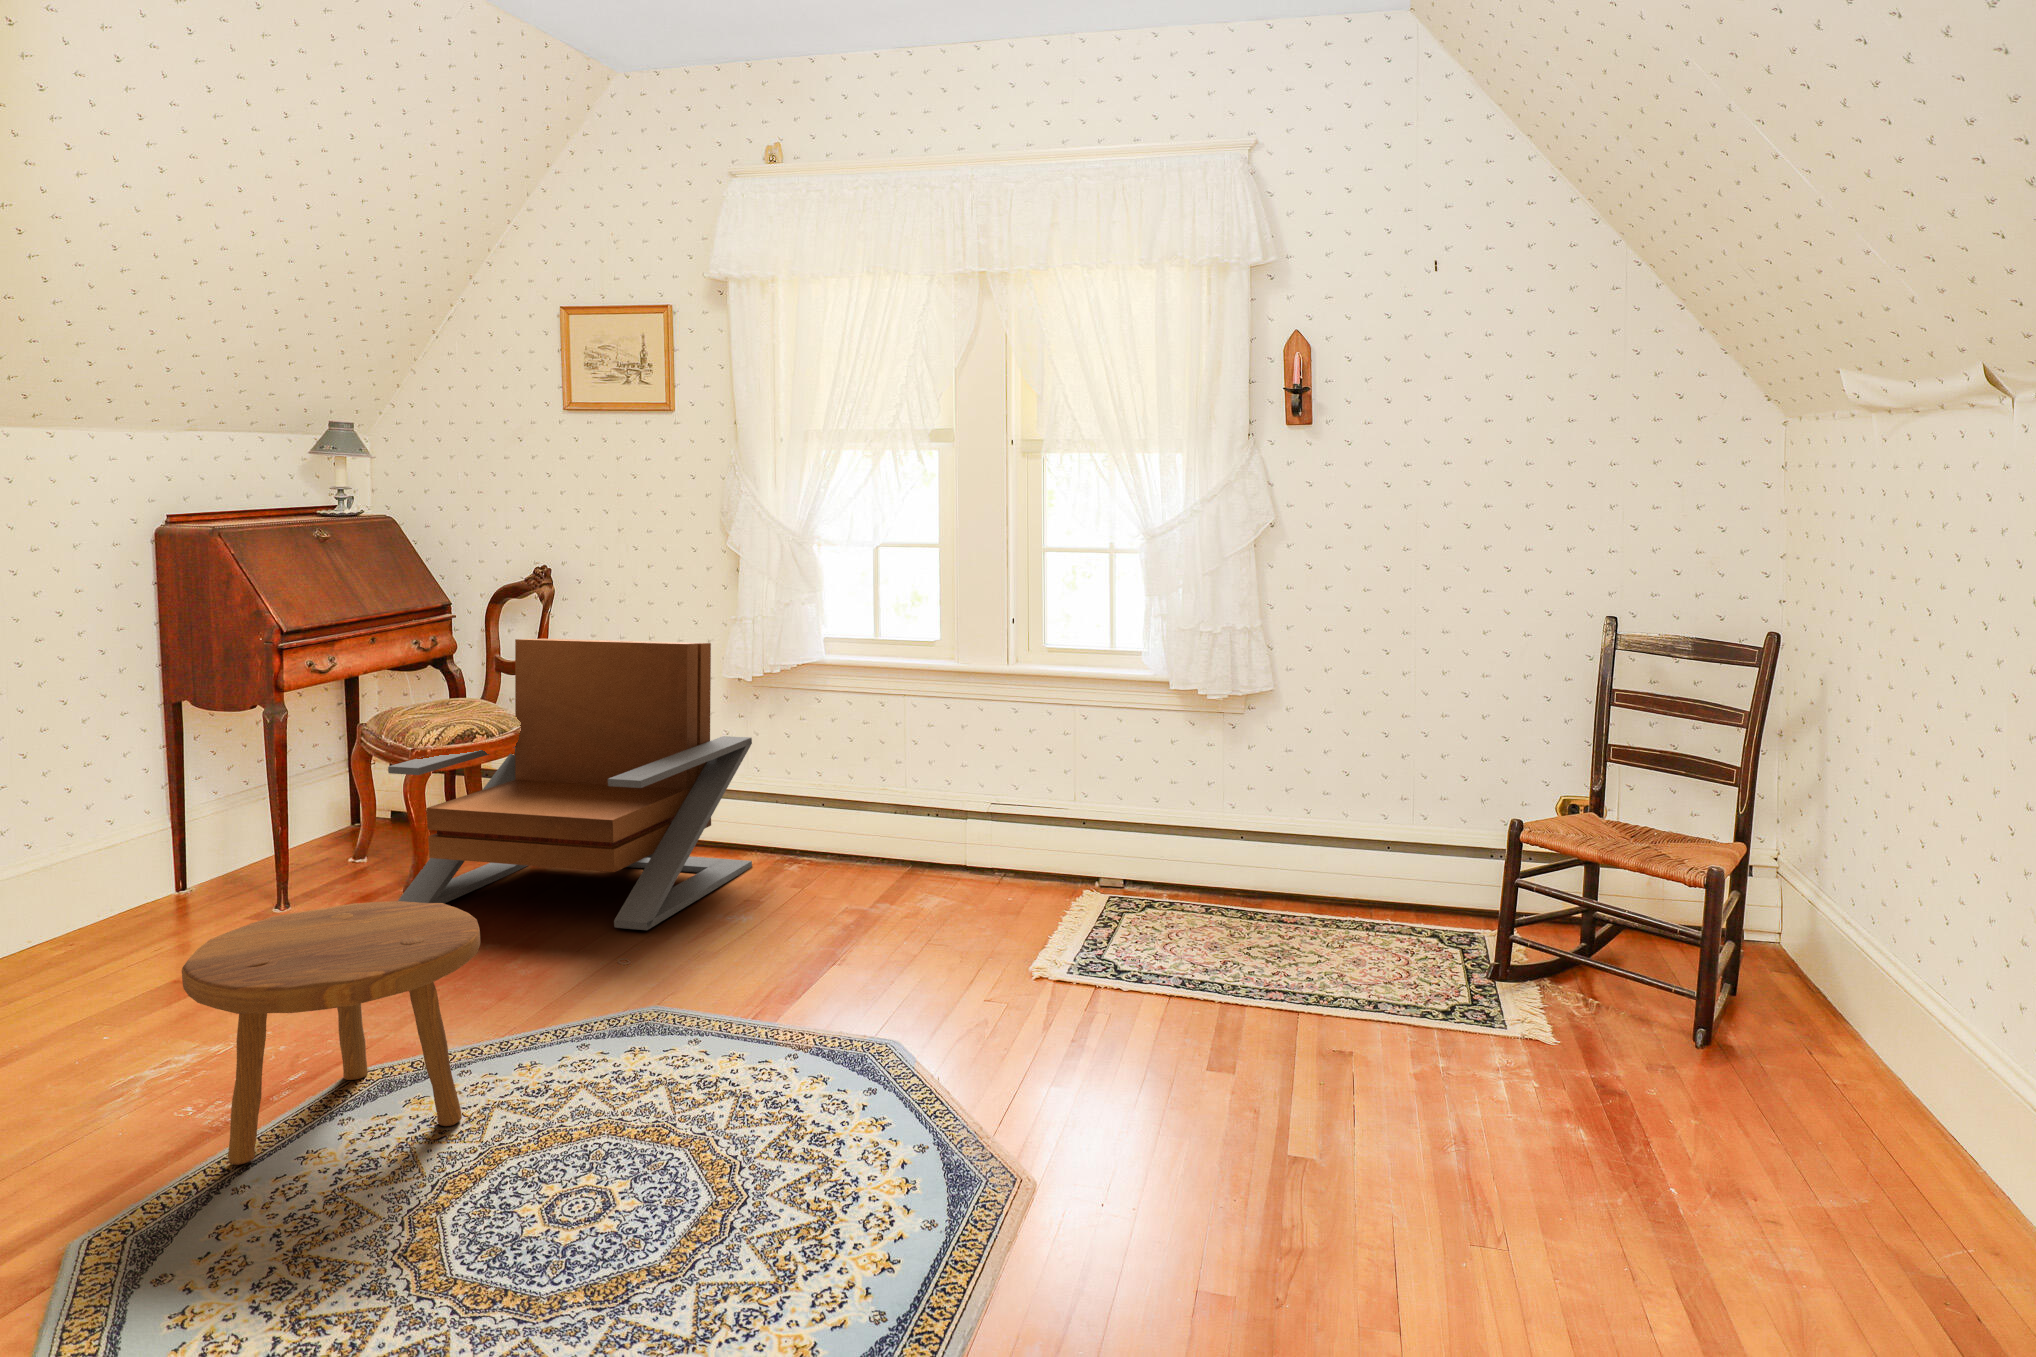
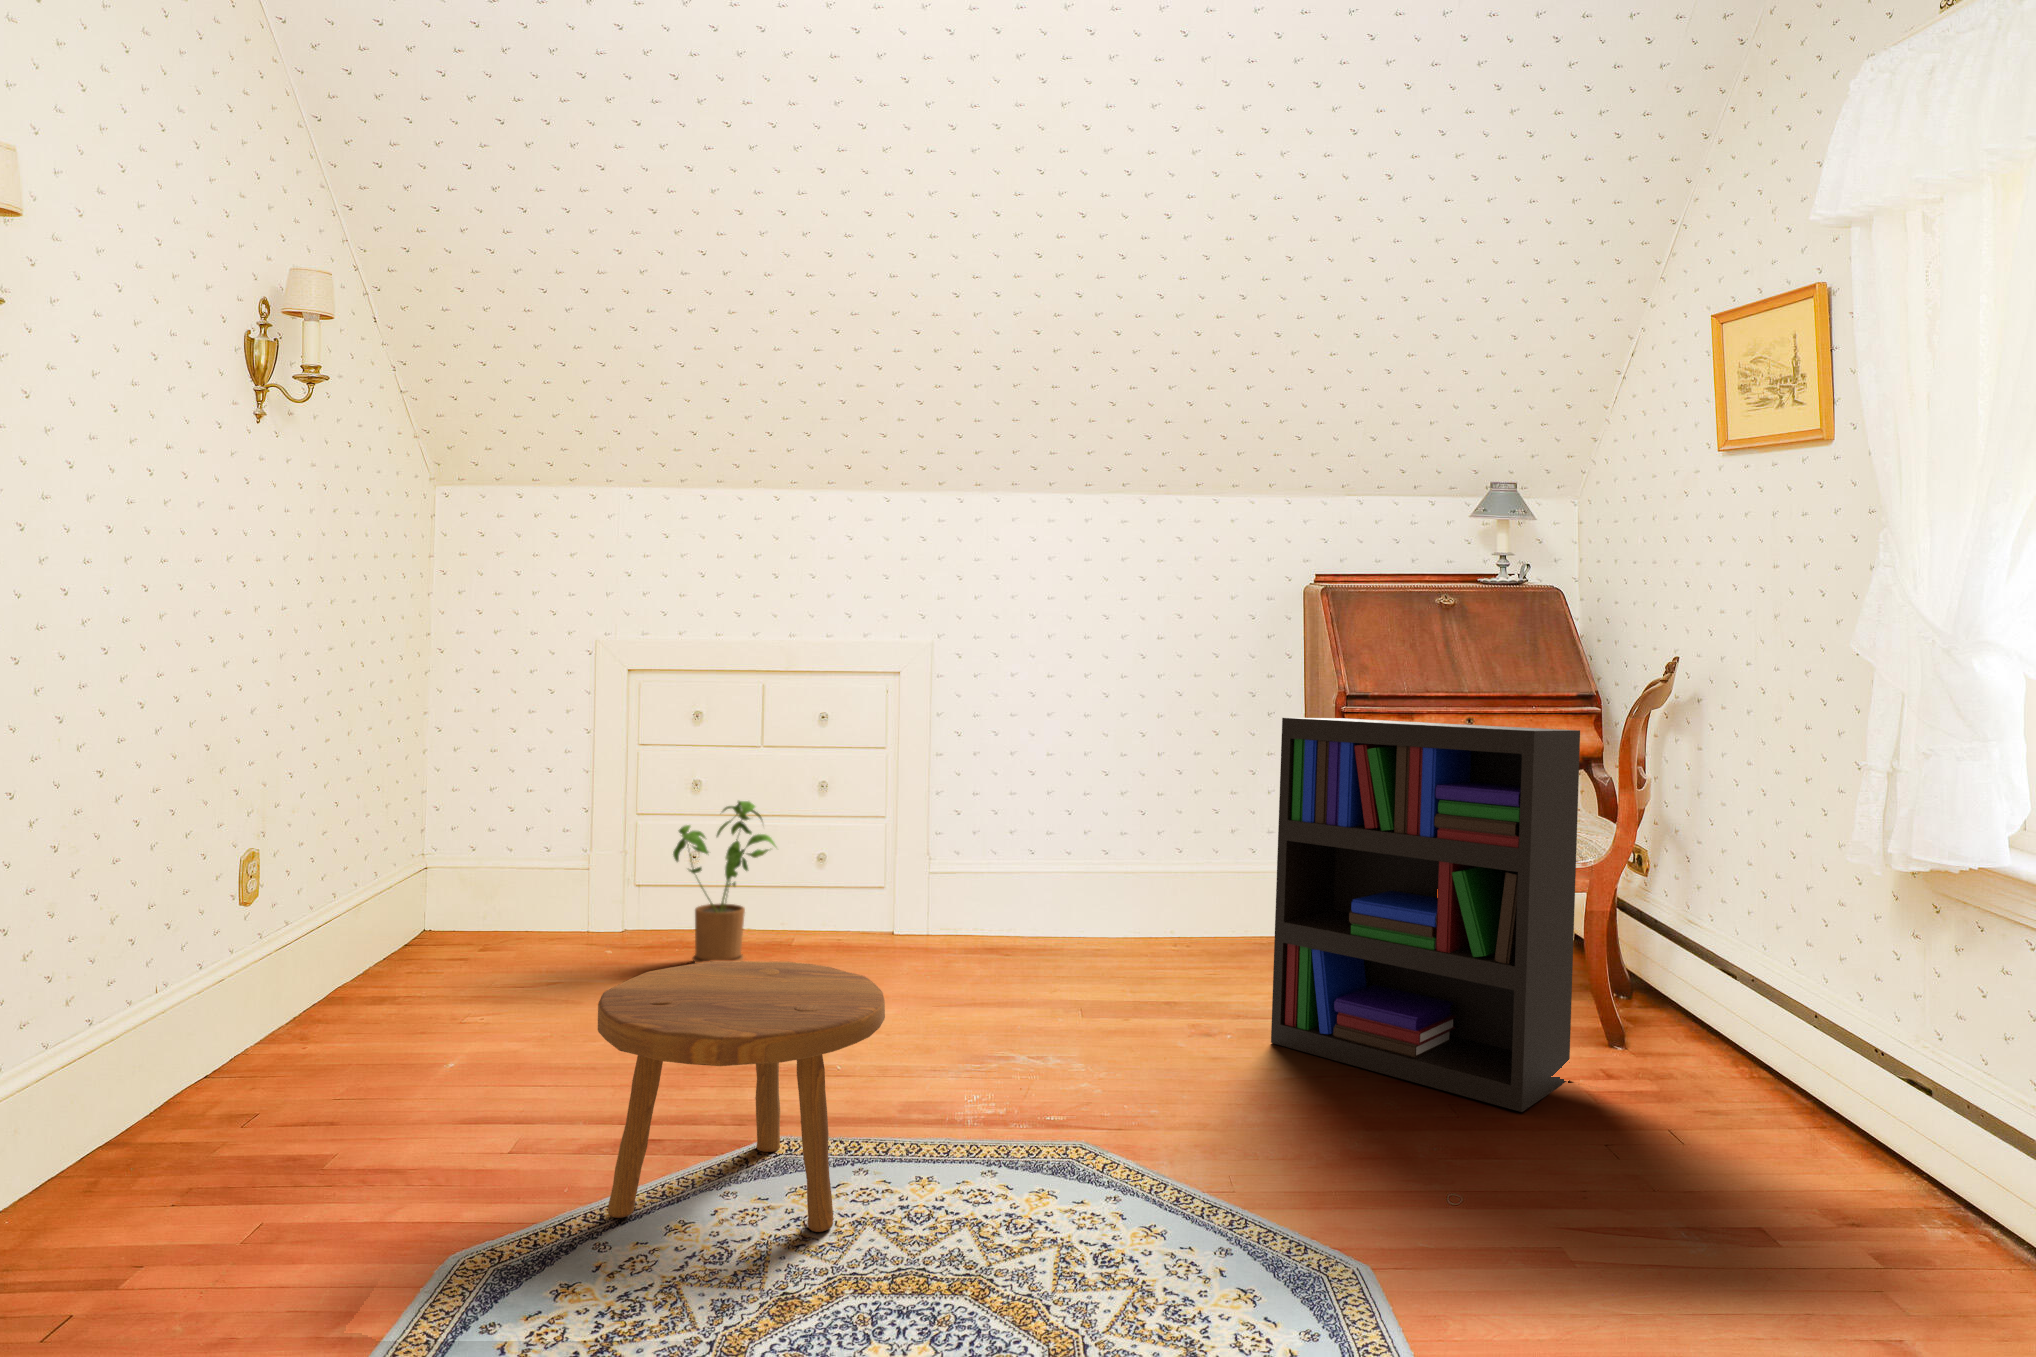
bookshelf: none [775,603,1015,910] -> present [1271,718,1580,1112]
lounge chair: present [388,639,752,930] -> none [895,739,1256,1054]
house plant: none [90,738,231,927] -> present [673,801,775,964]

